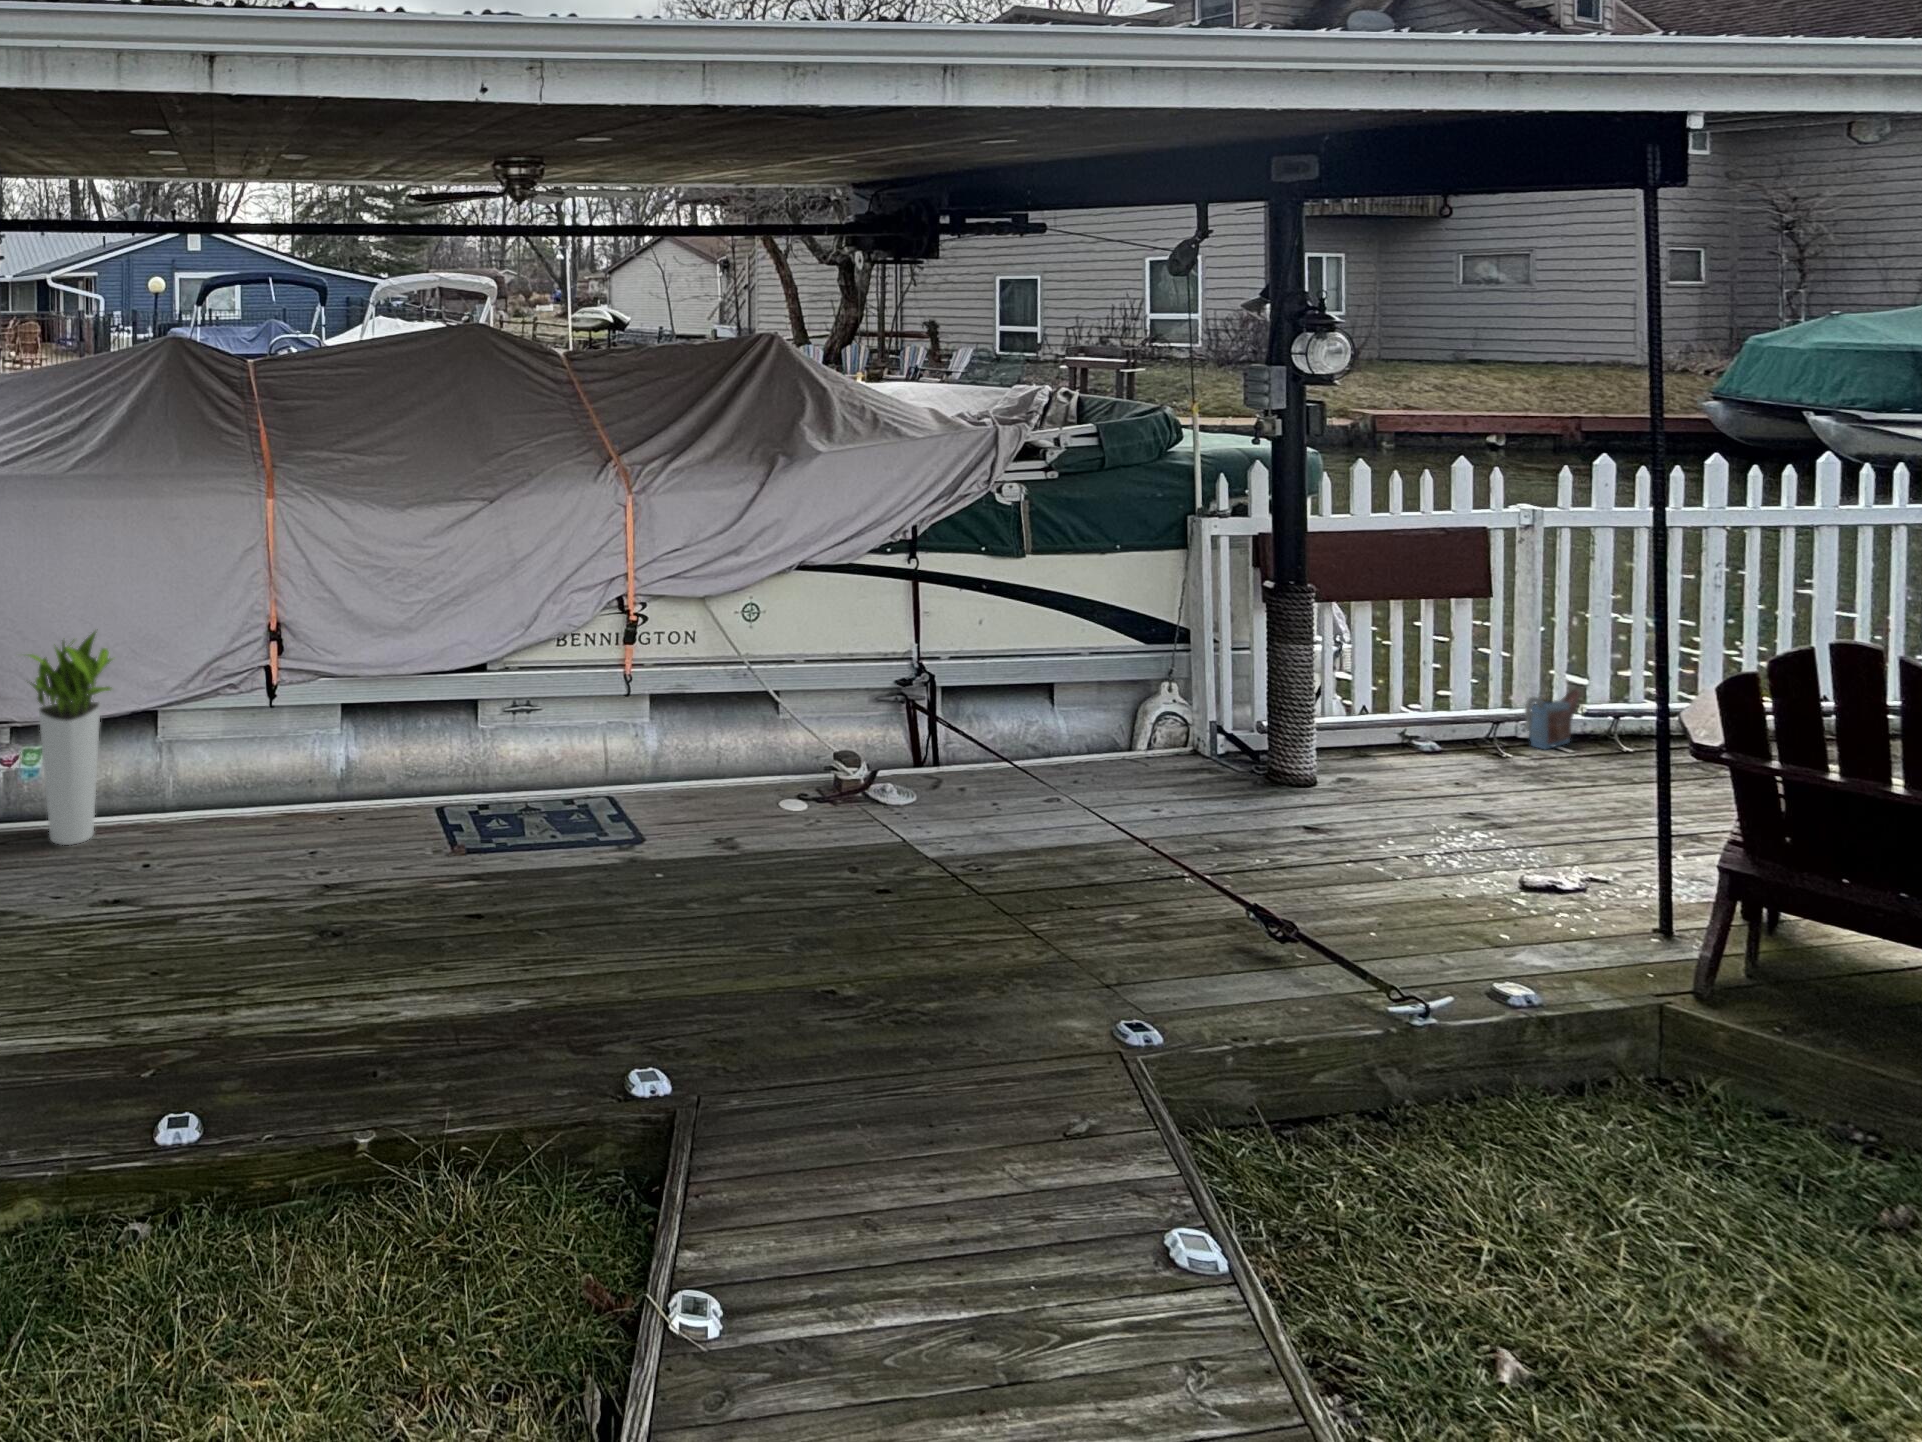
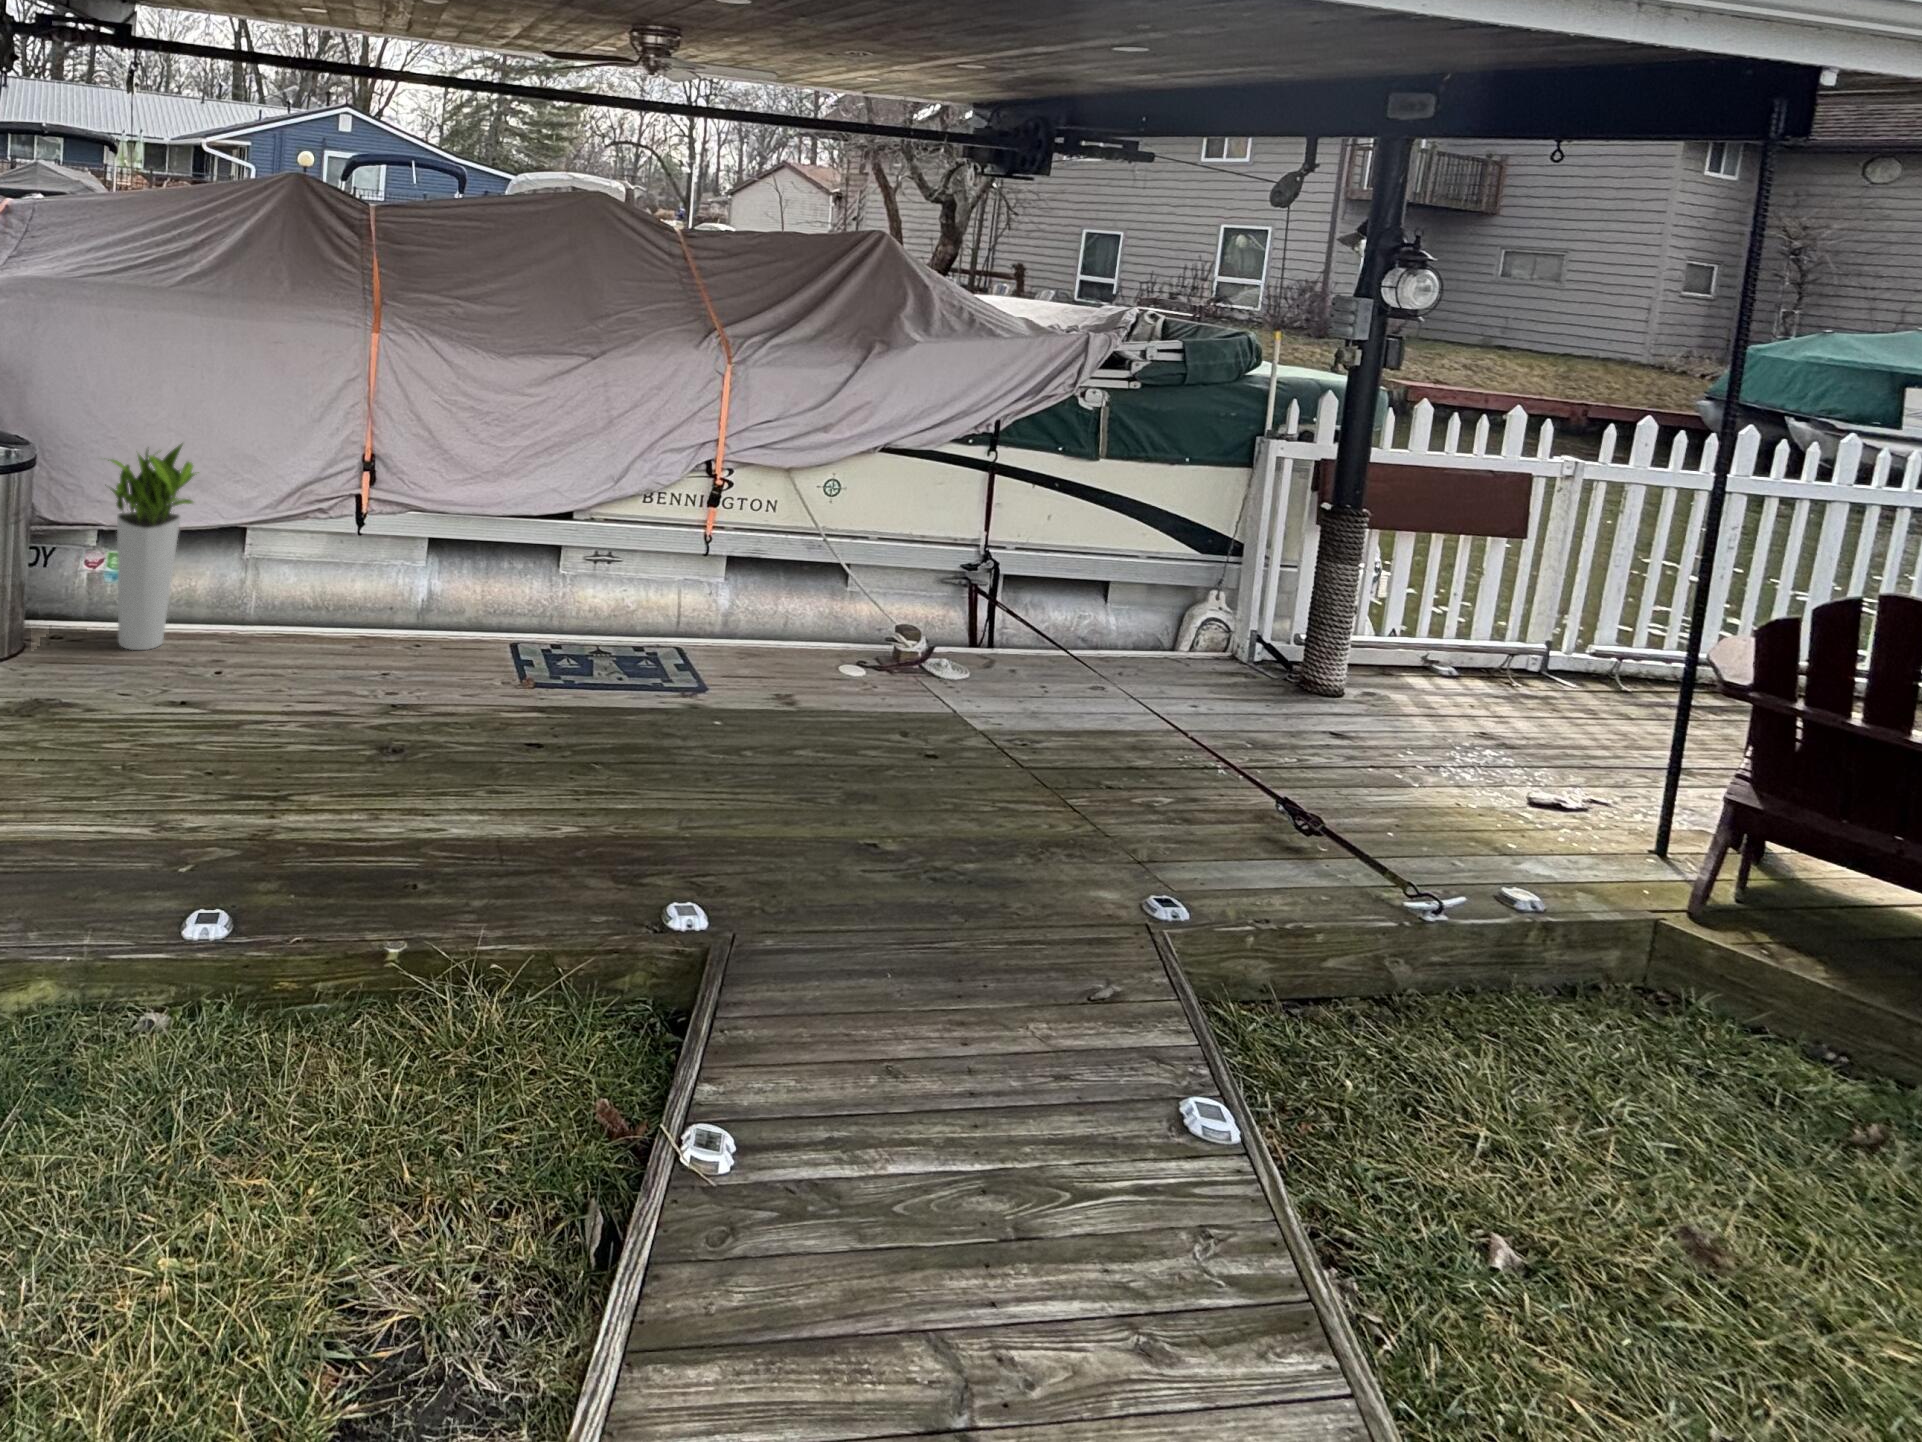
watering can: present [1524,690,1580,750] -> none [1537,637,1593,690]

